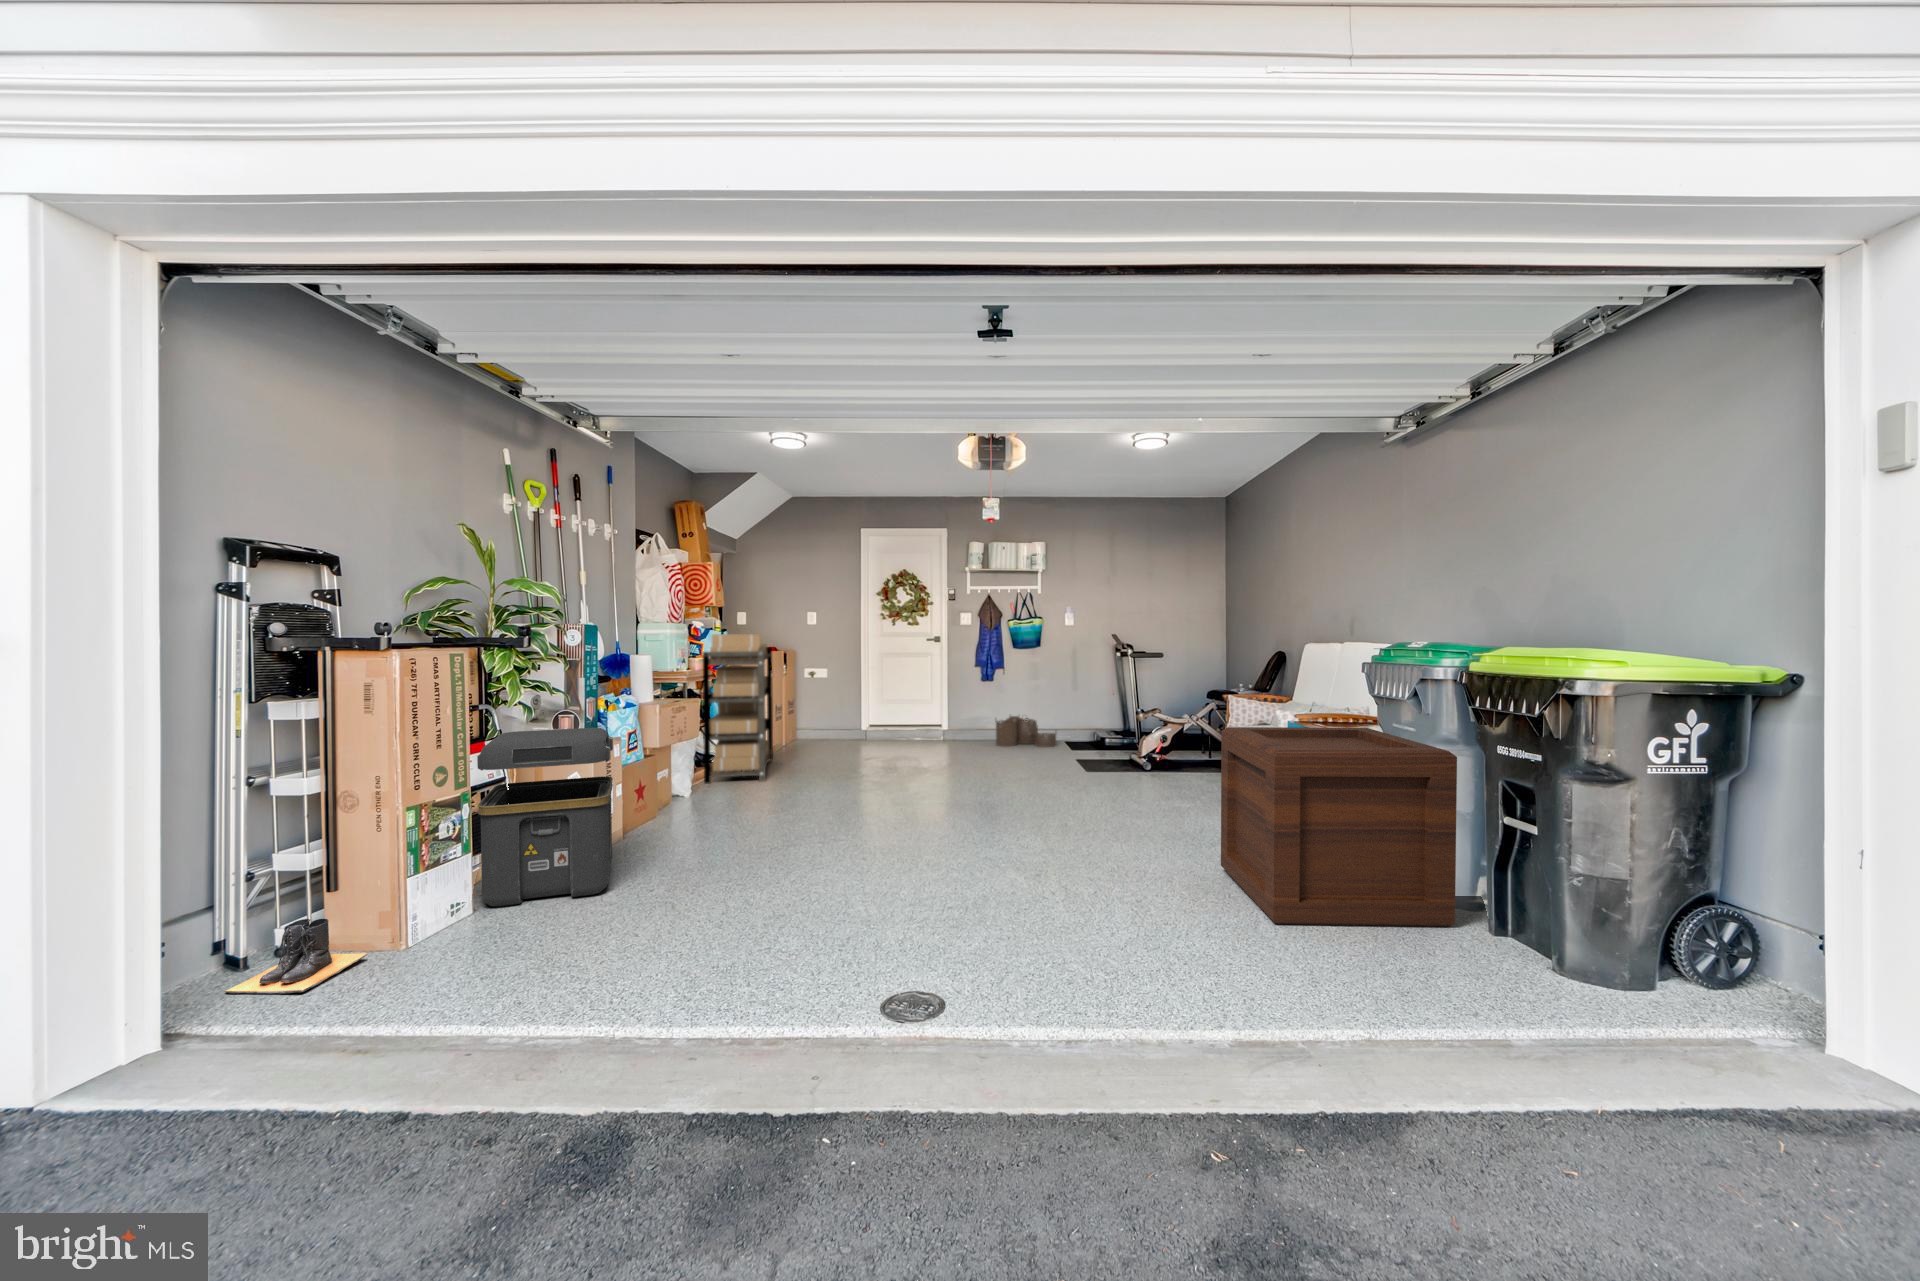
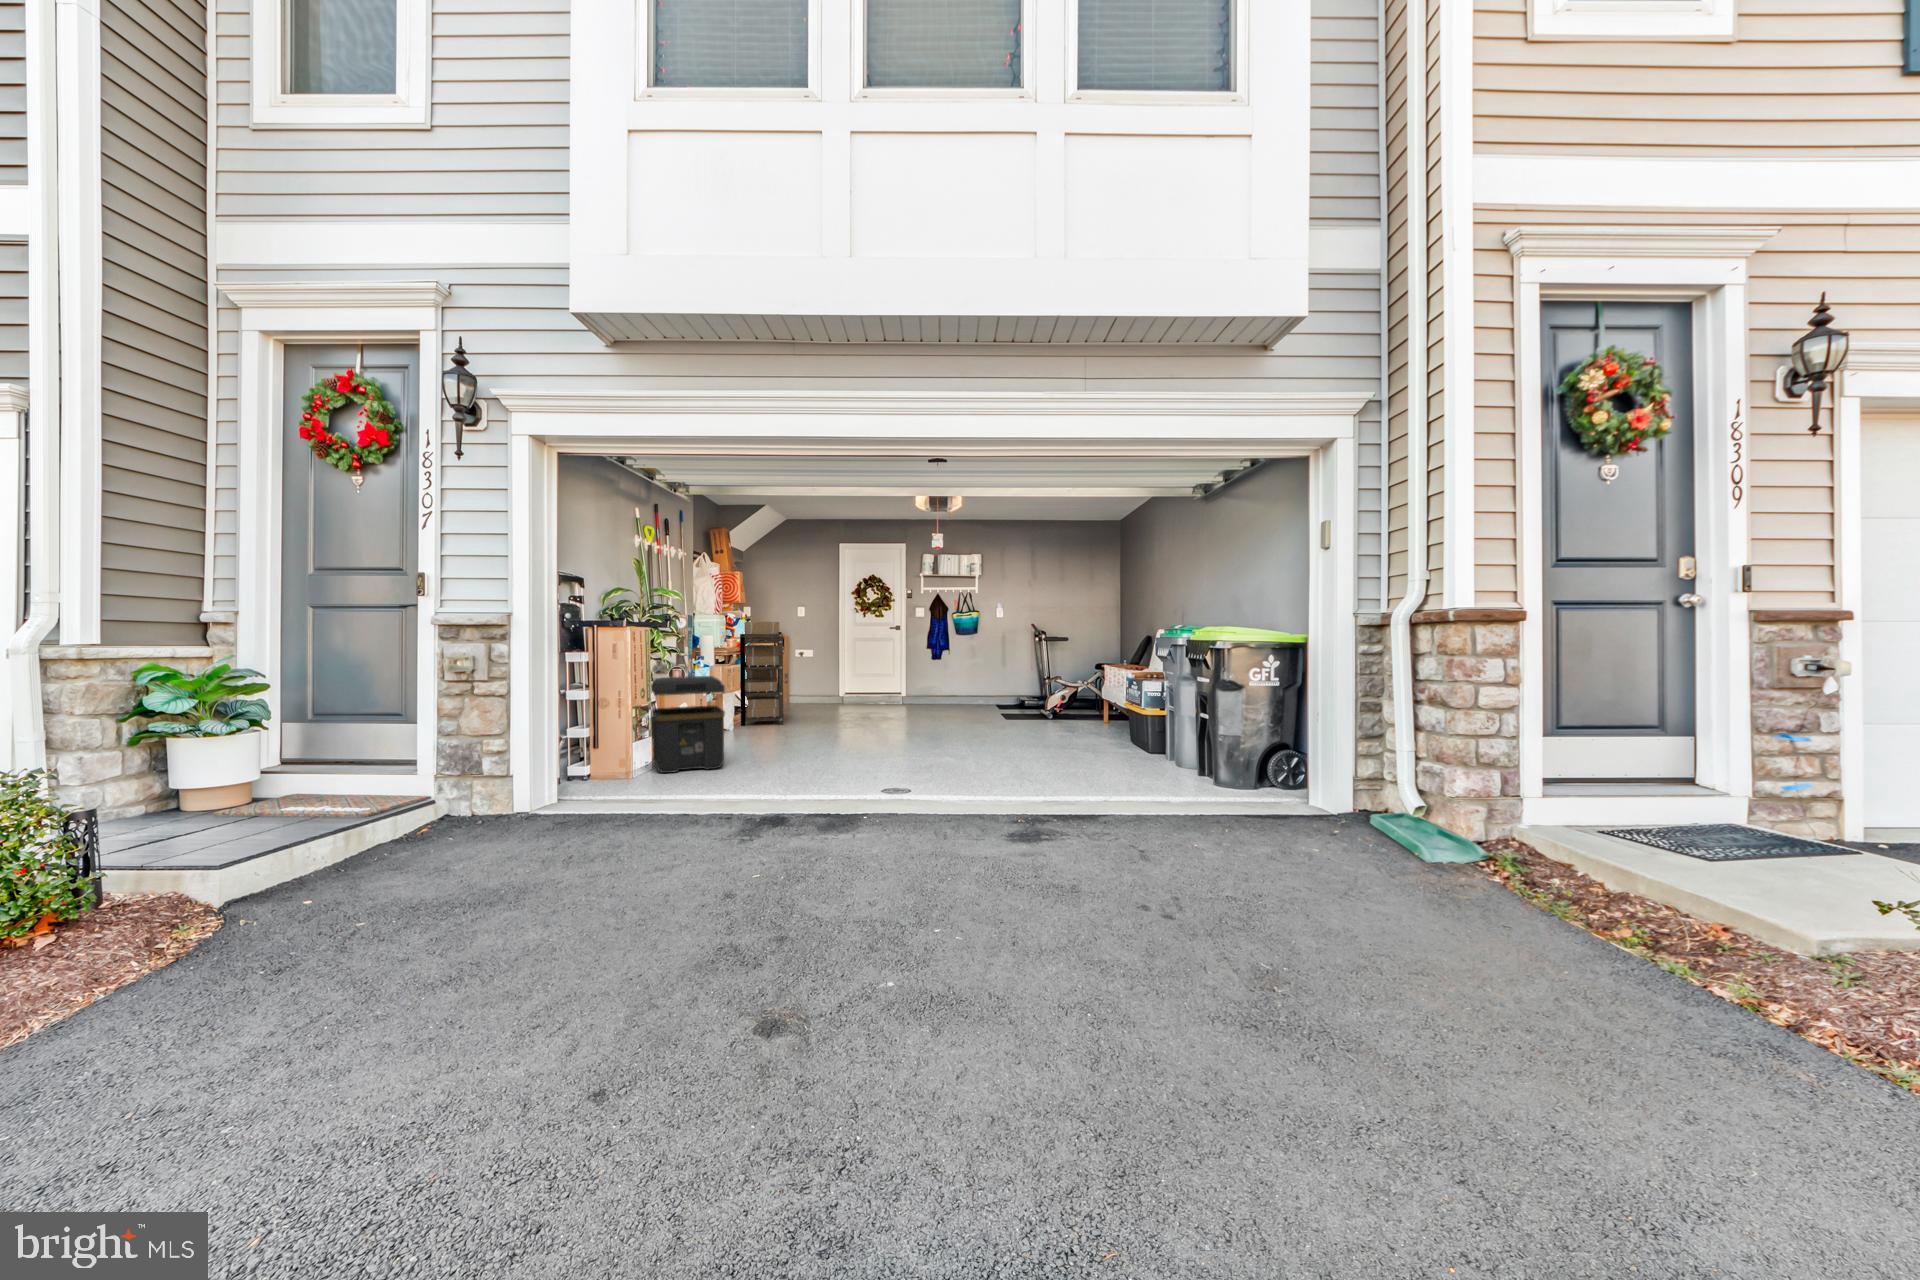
woven basket: present [995,716,1056,747] -> none [943,683,988,707]
wooden crate: present [1221,727,1457,927] -> none [1075,675,1185,774]
boots: present [225,918,367,994] -> none [561,765,619,798]

